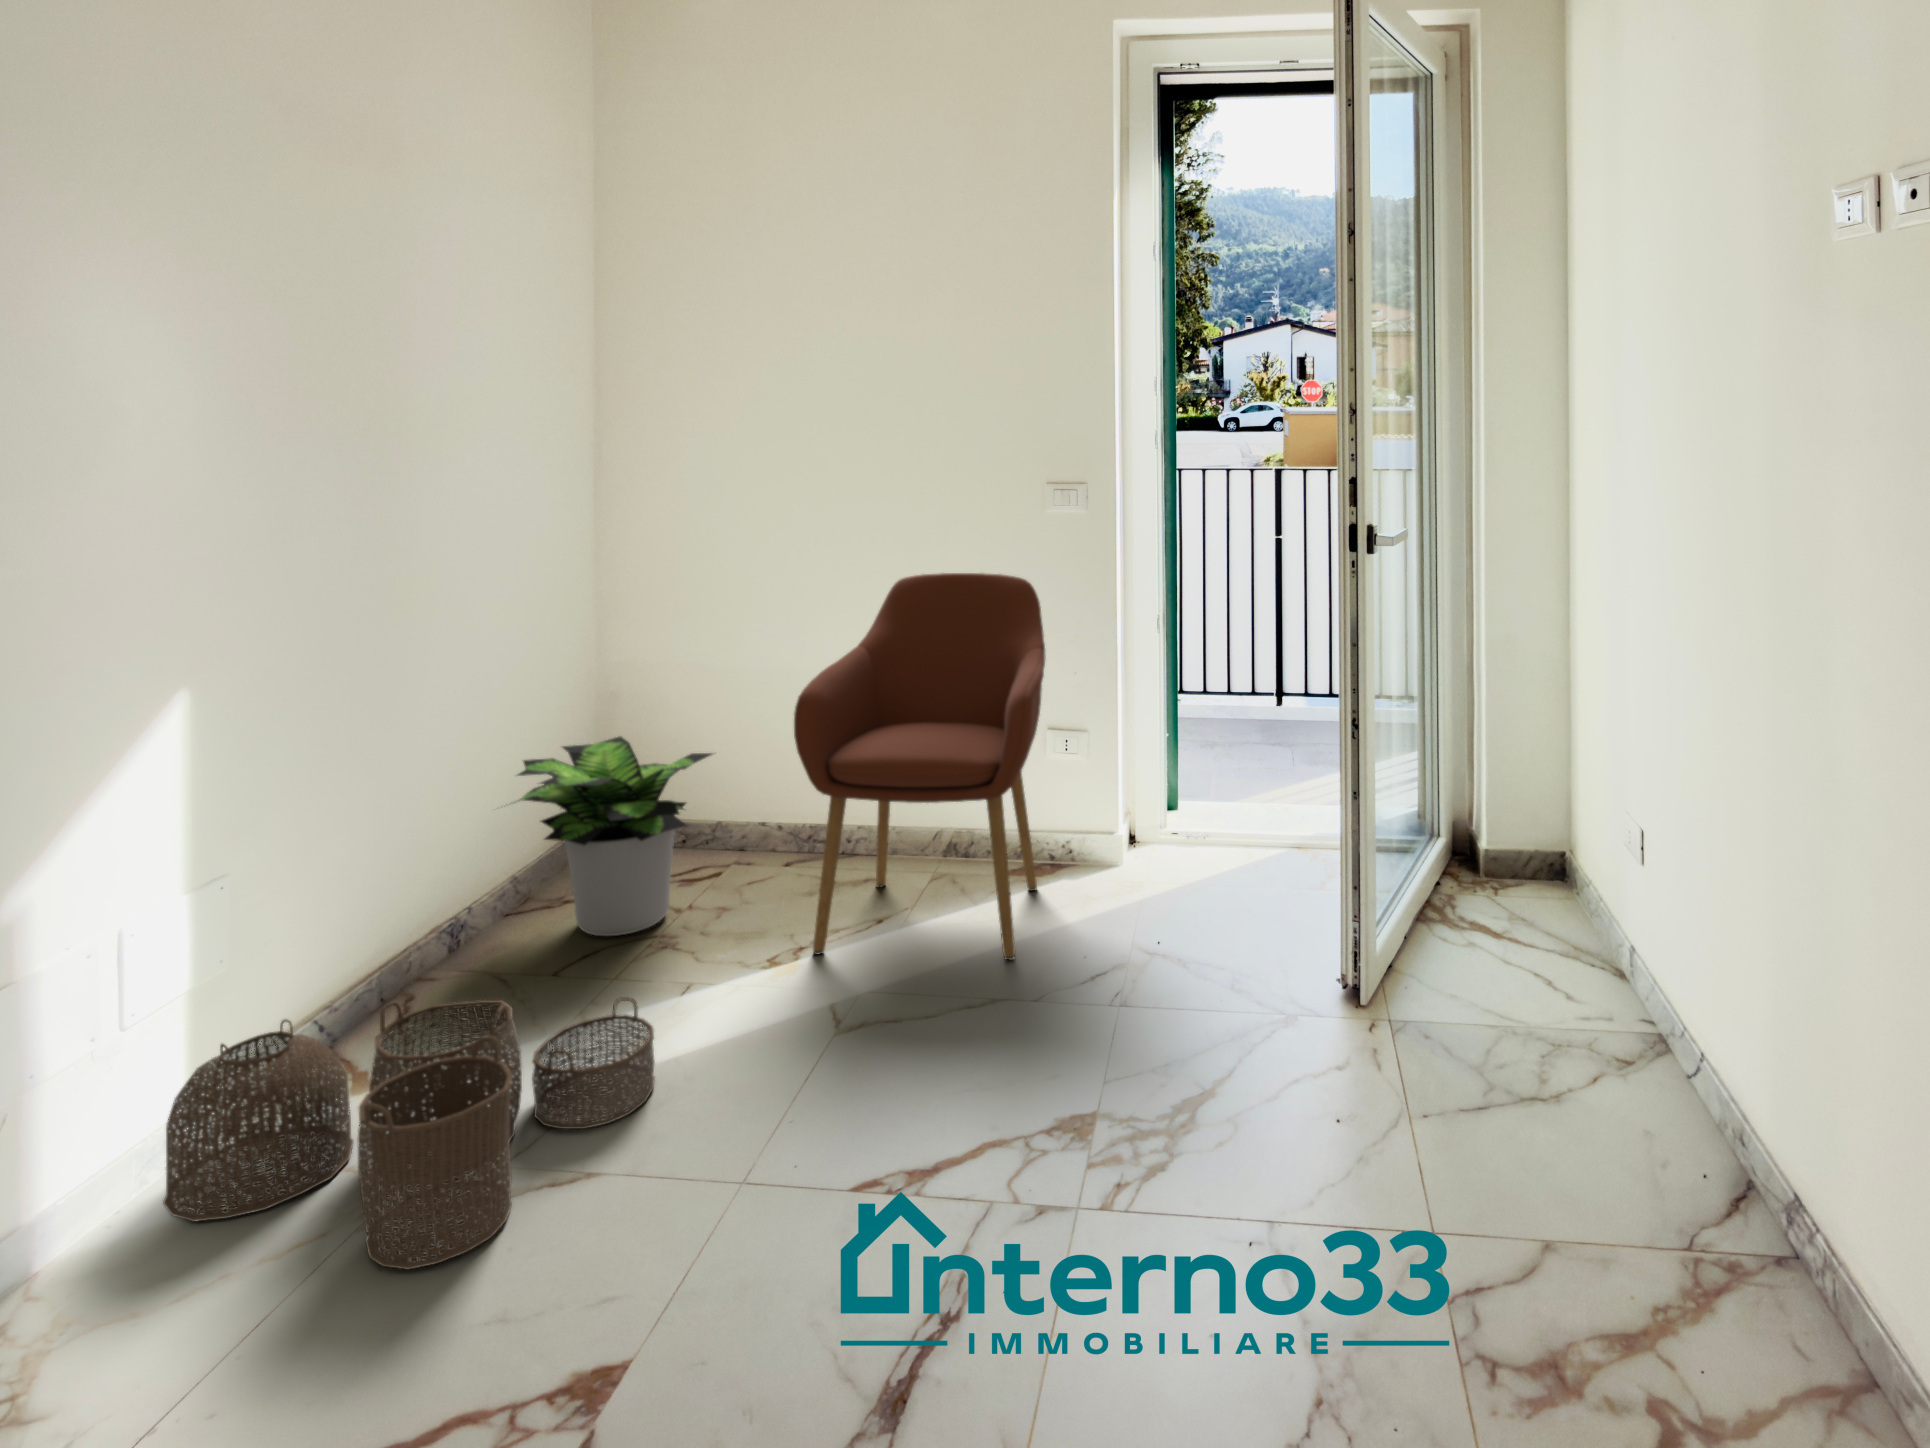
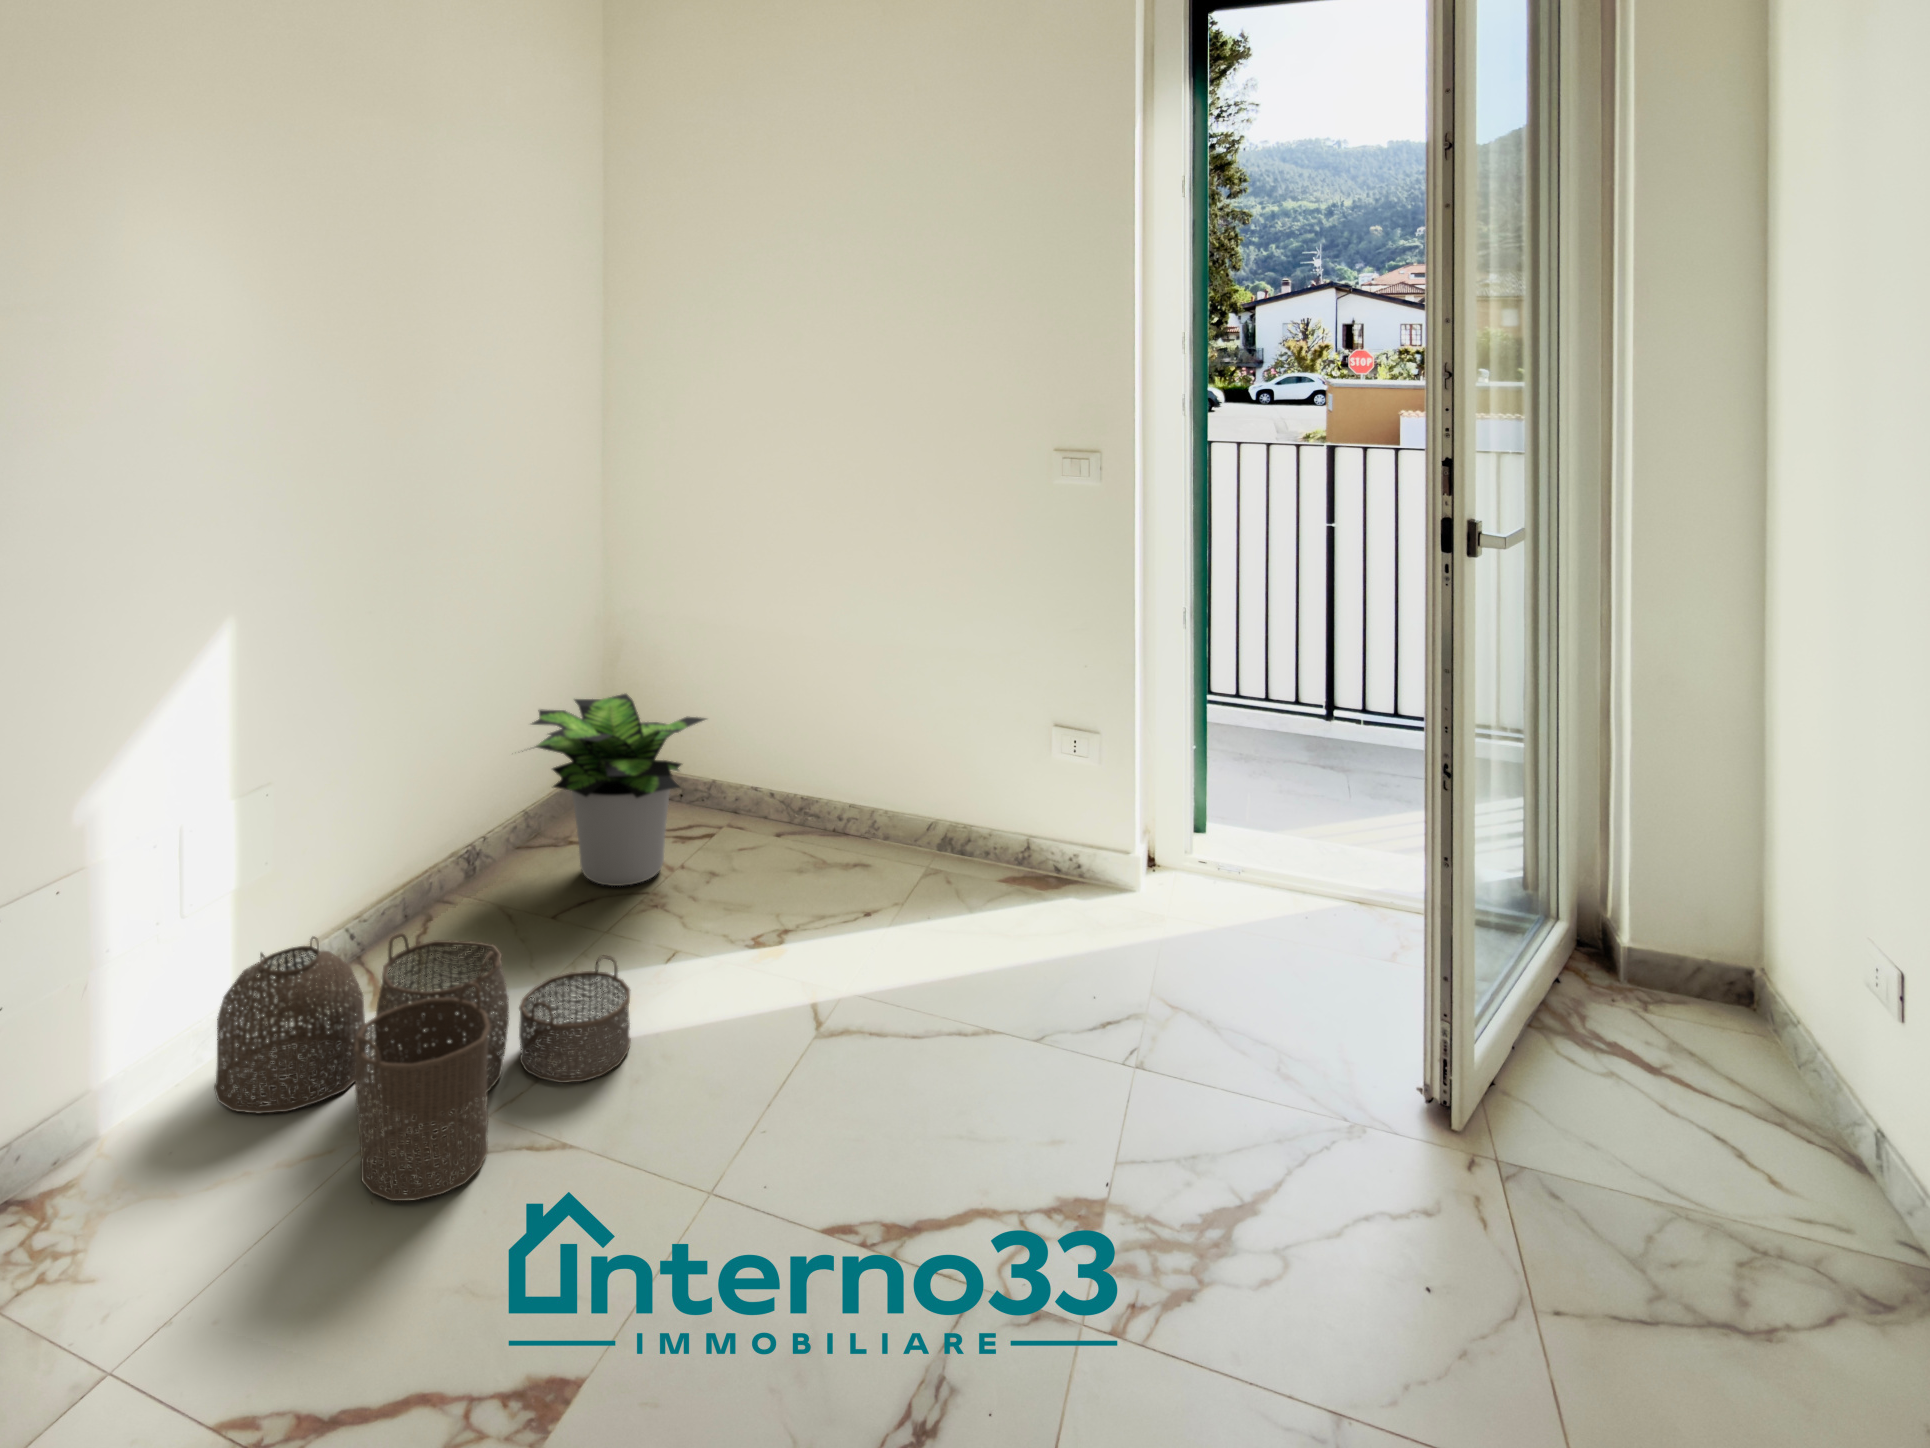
armchair: present [794,573,1045,960] -> none [779,551,1038,968]

